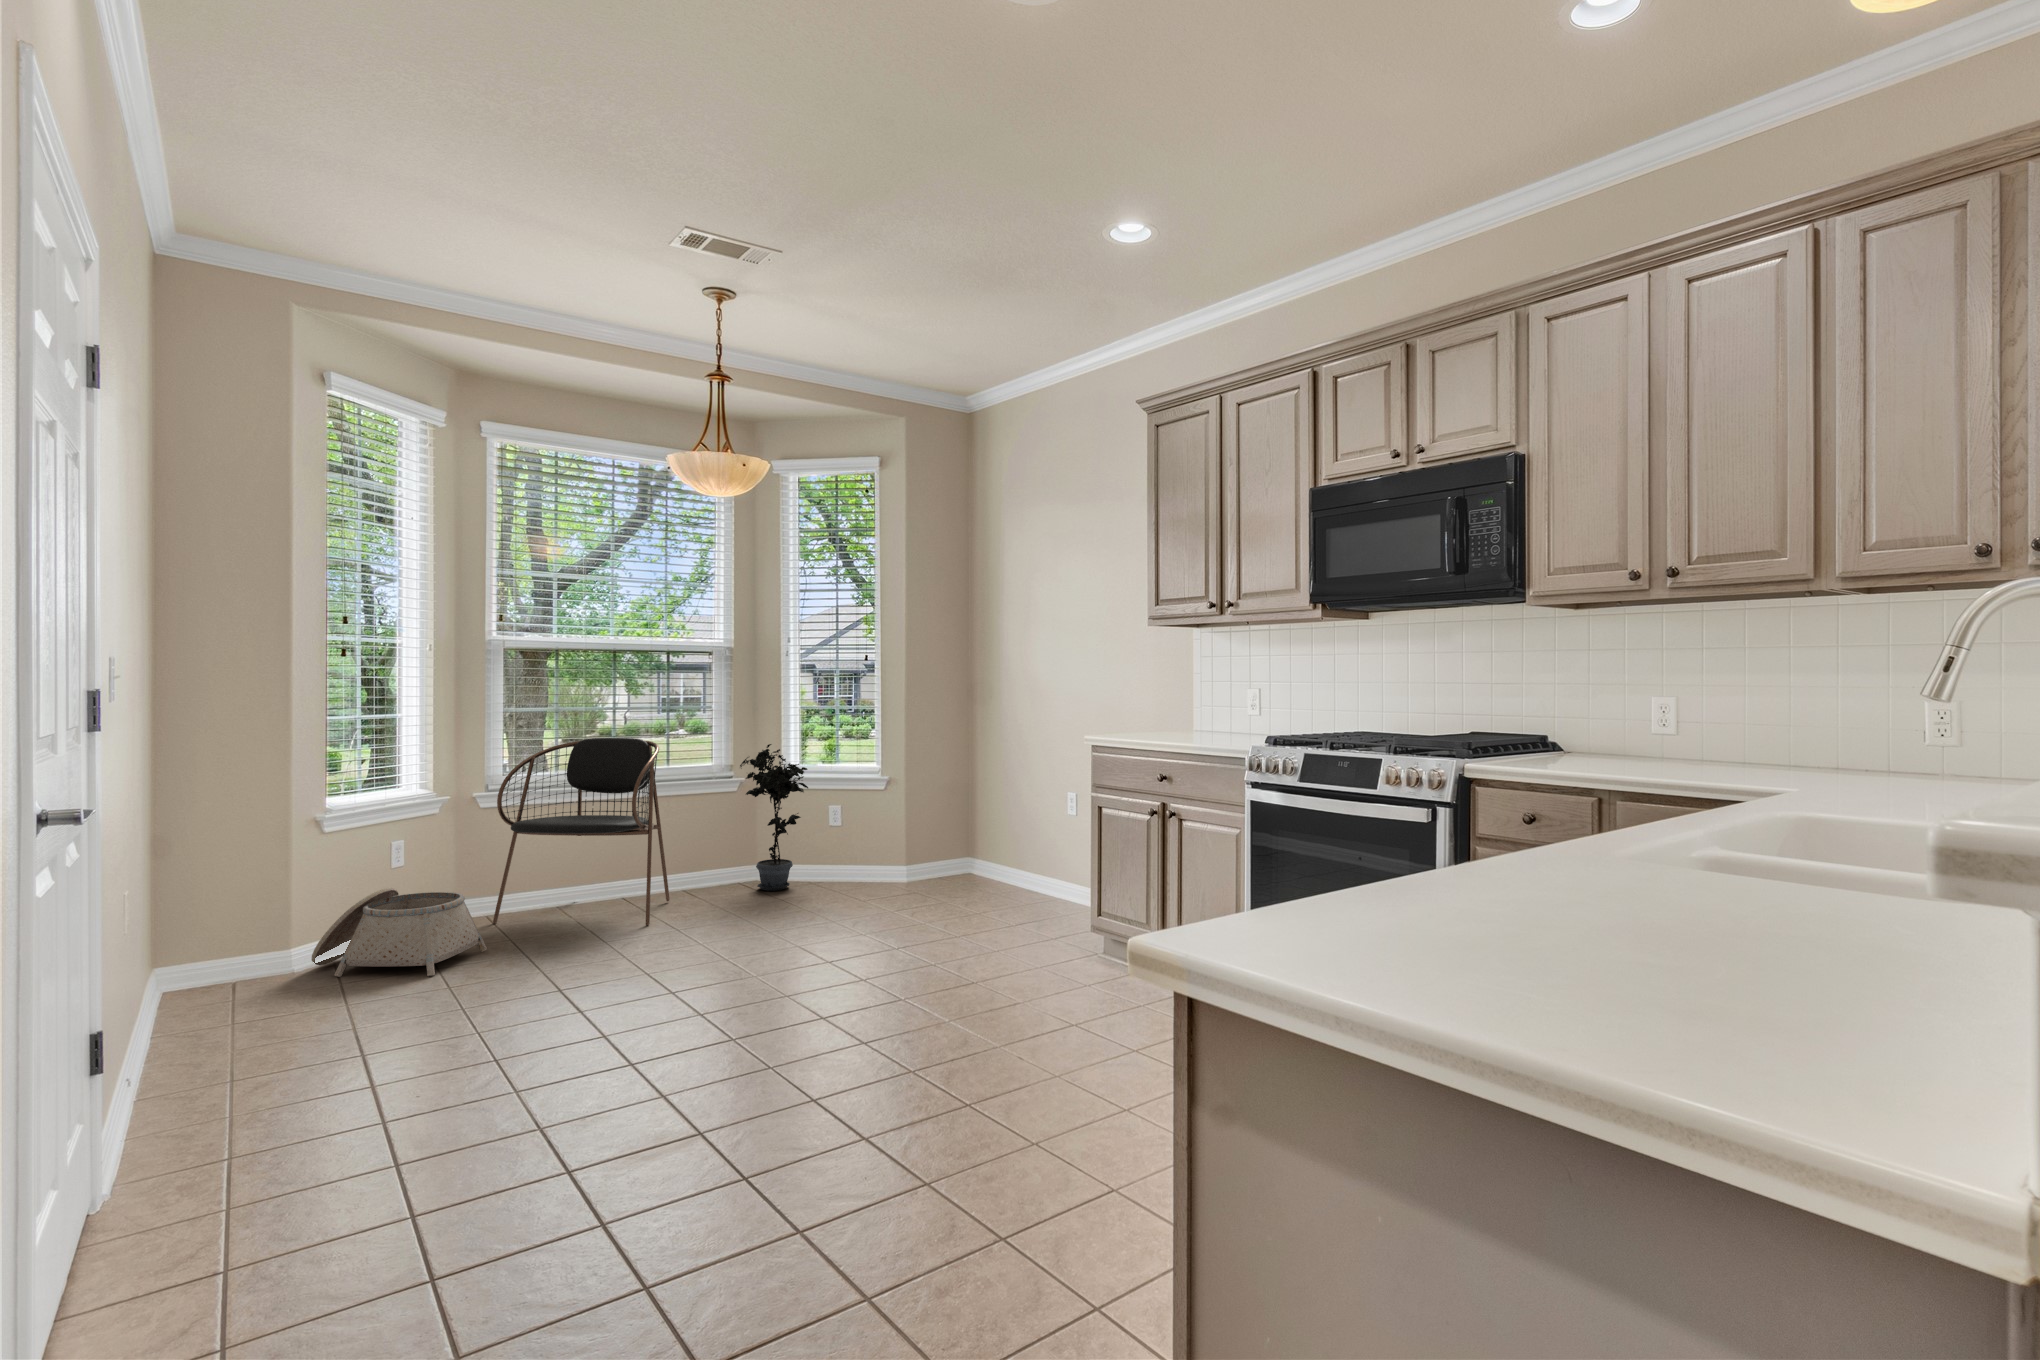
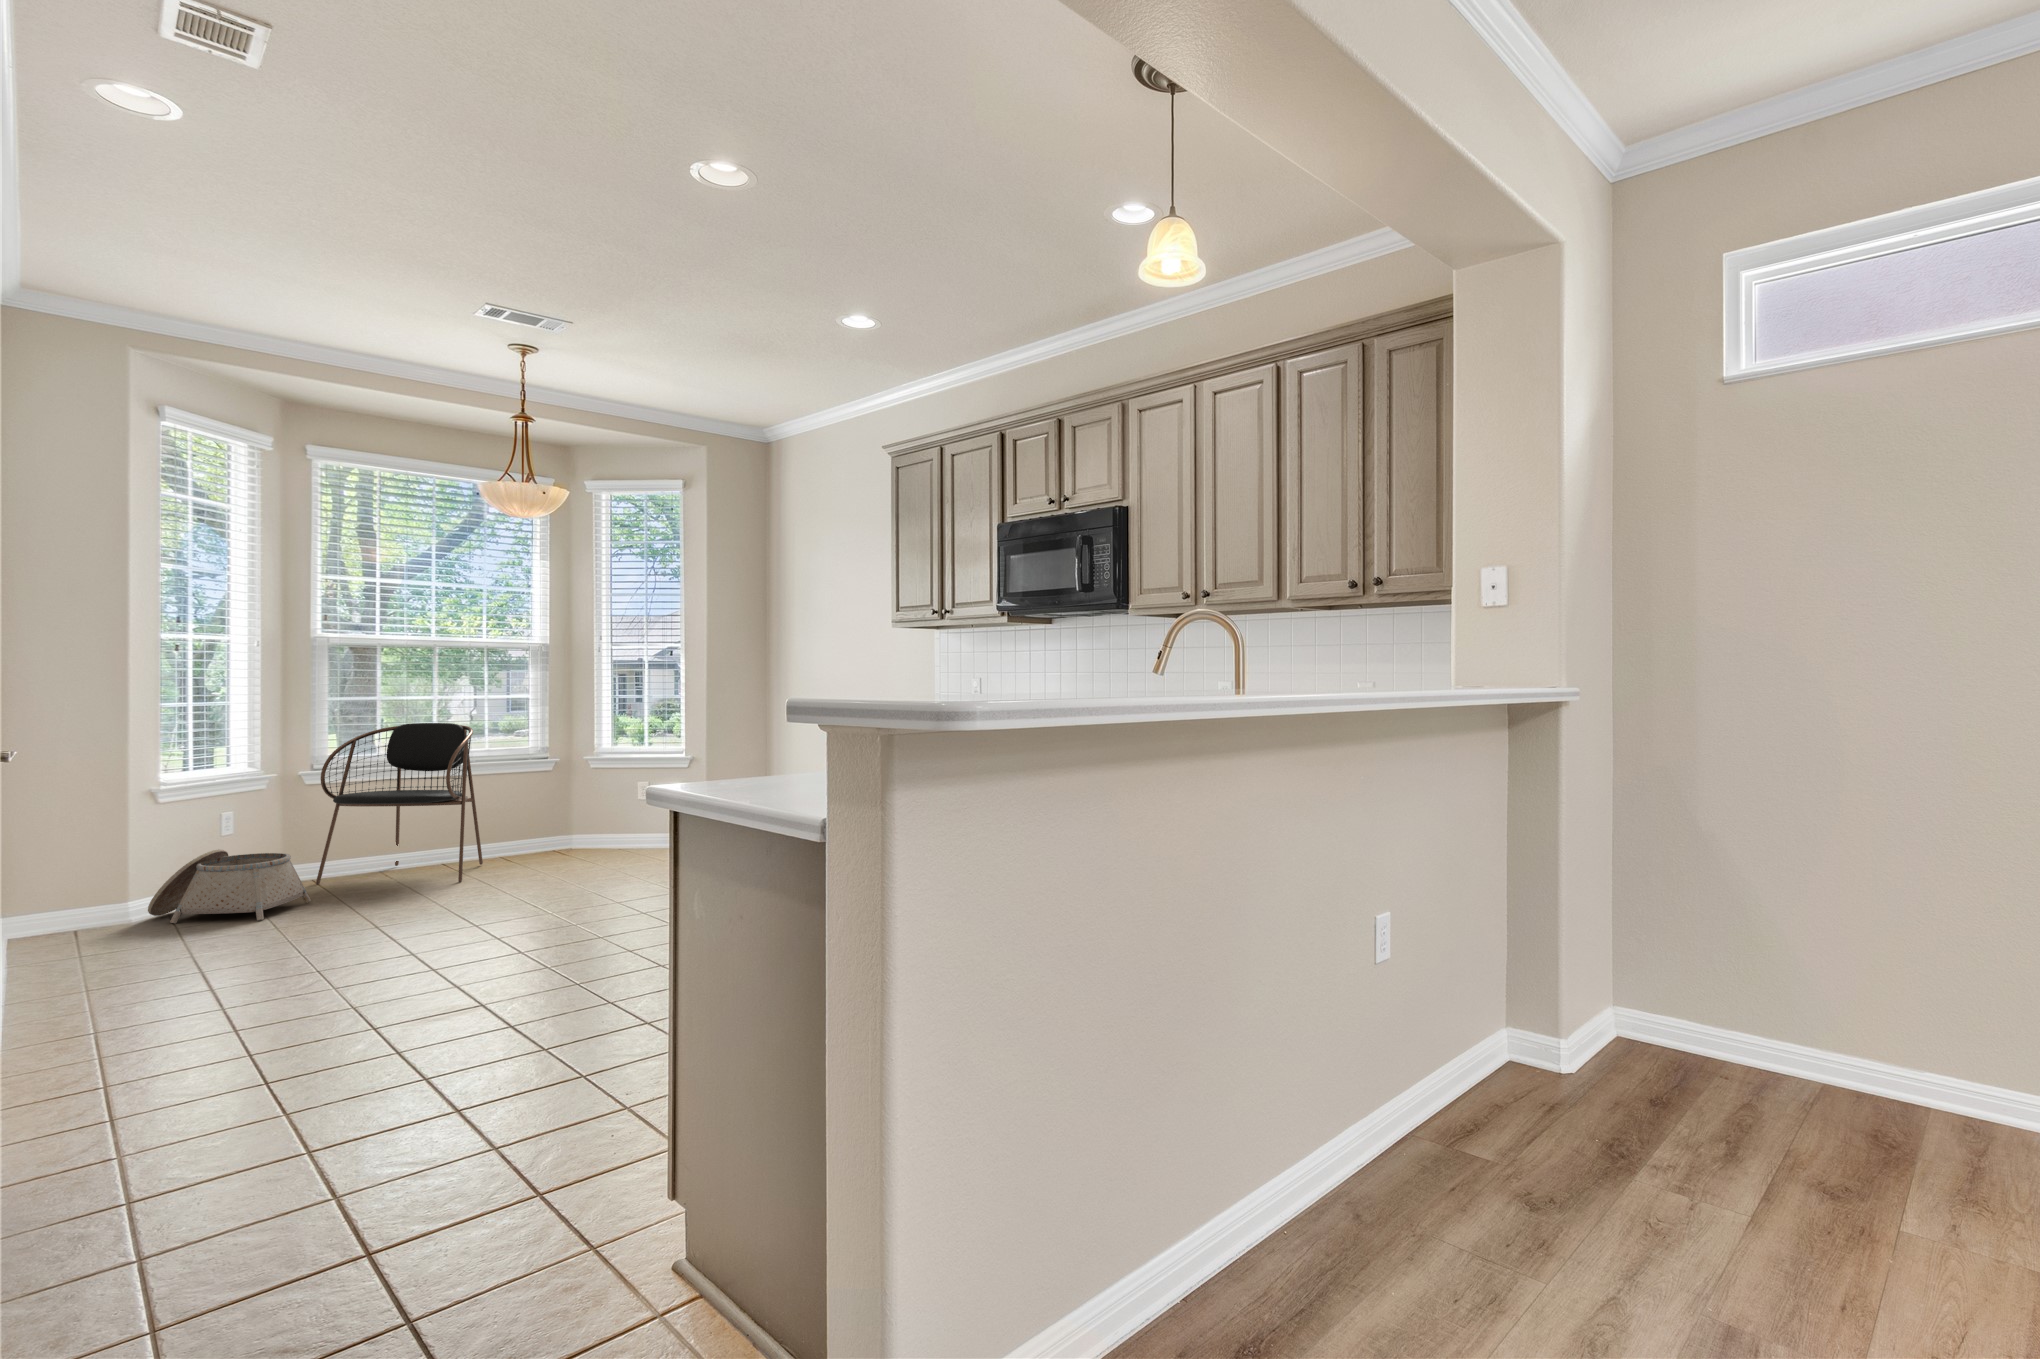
potted plant: present [740,744,808,891] -> none [550,728,614,855]

